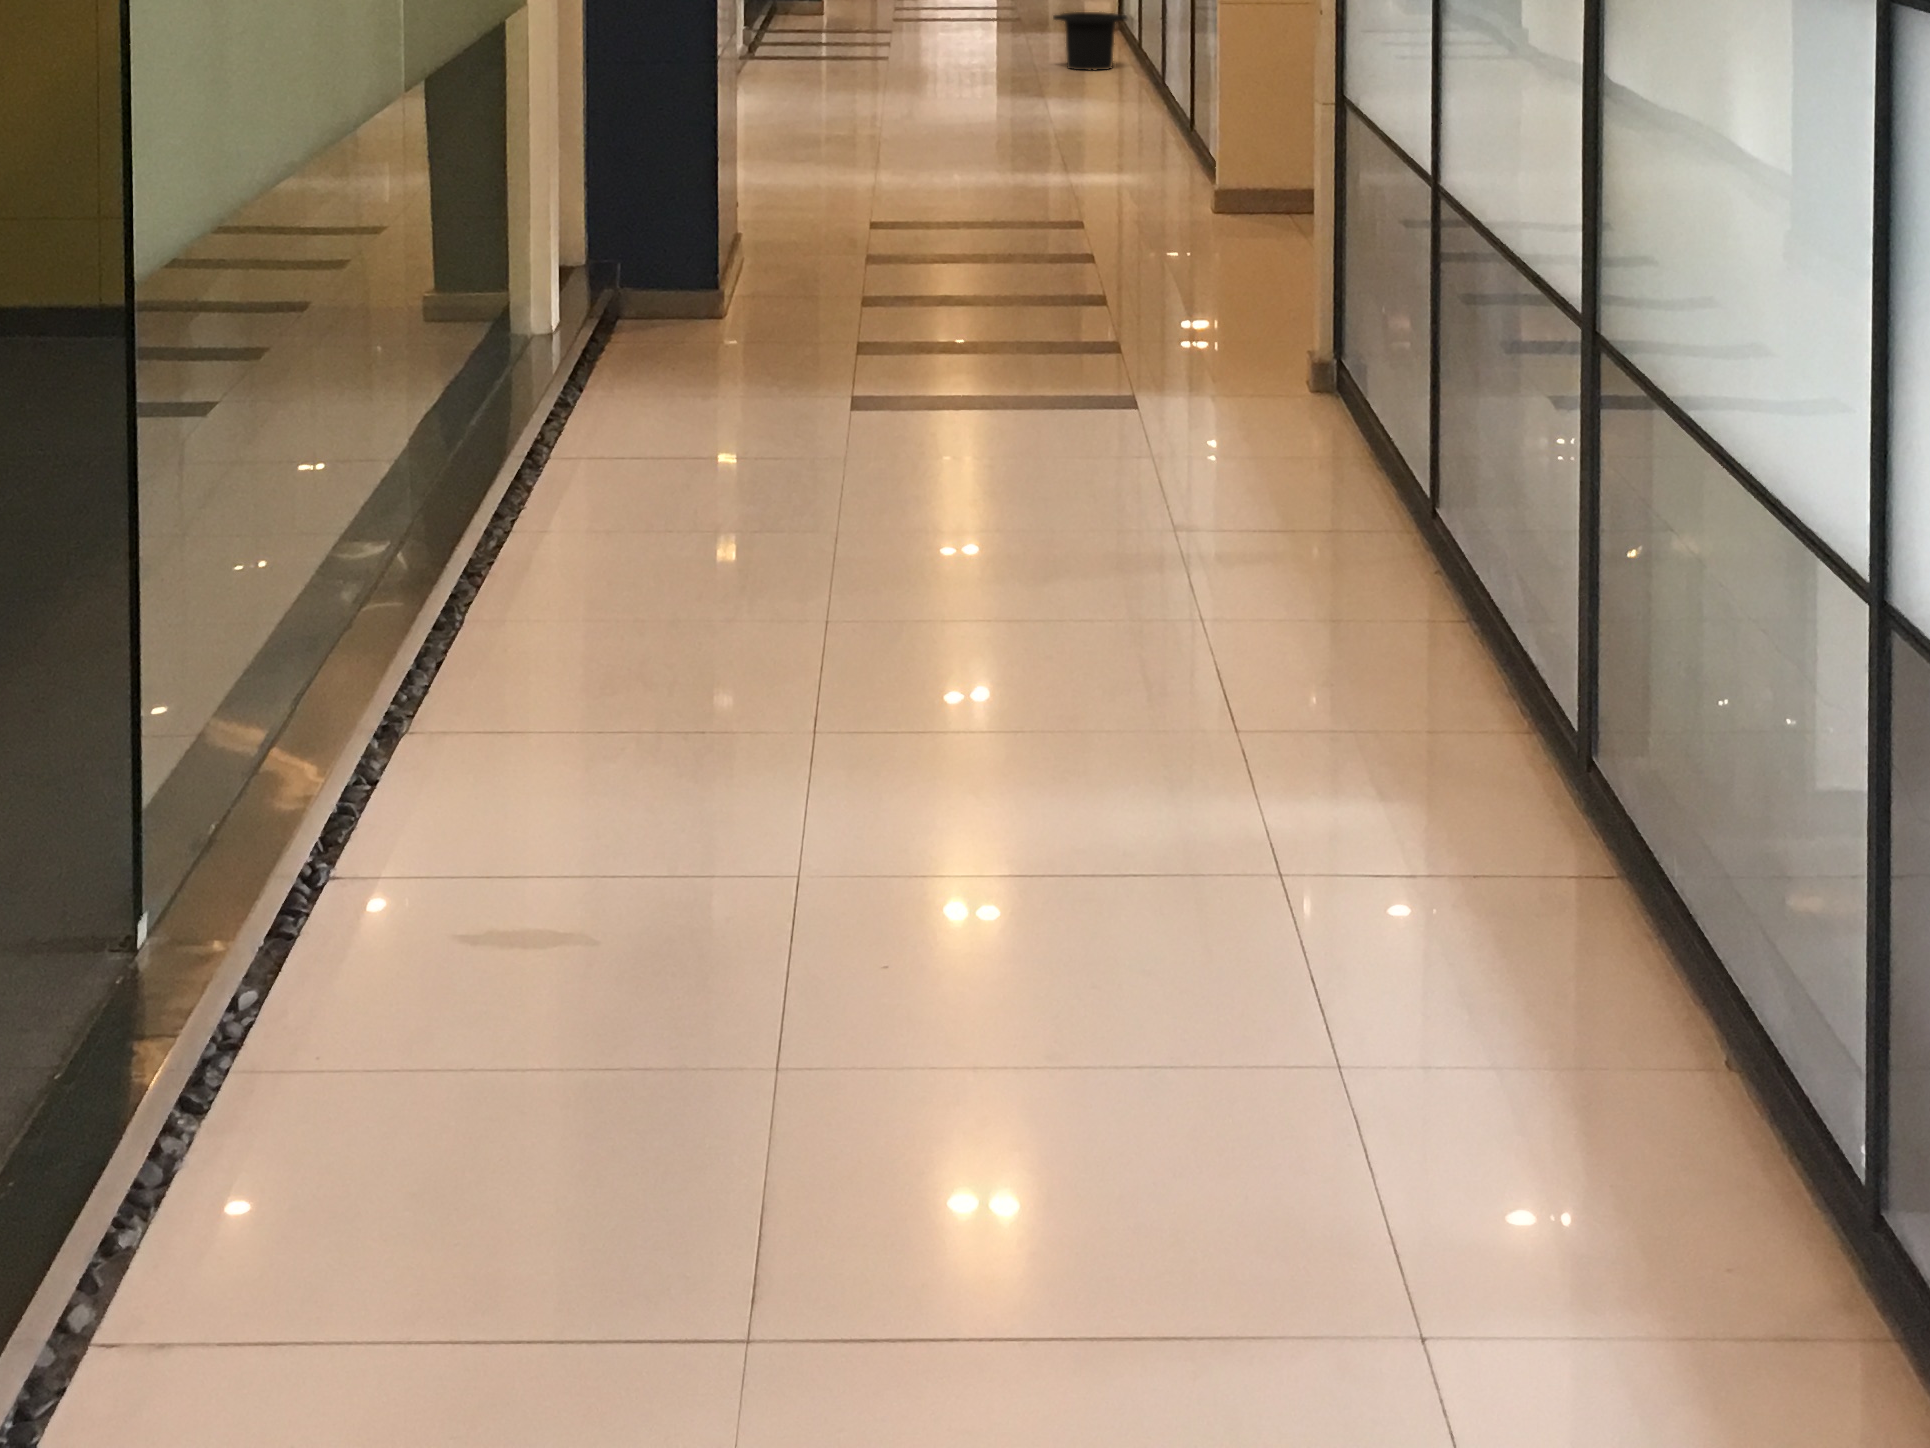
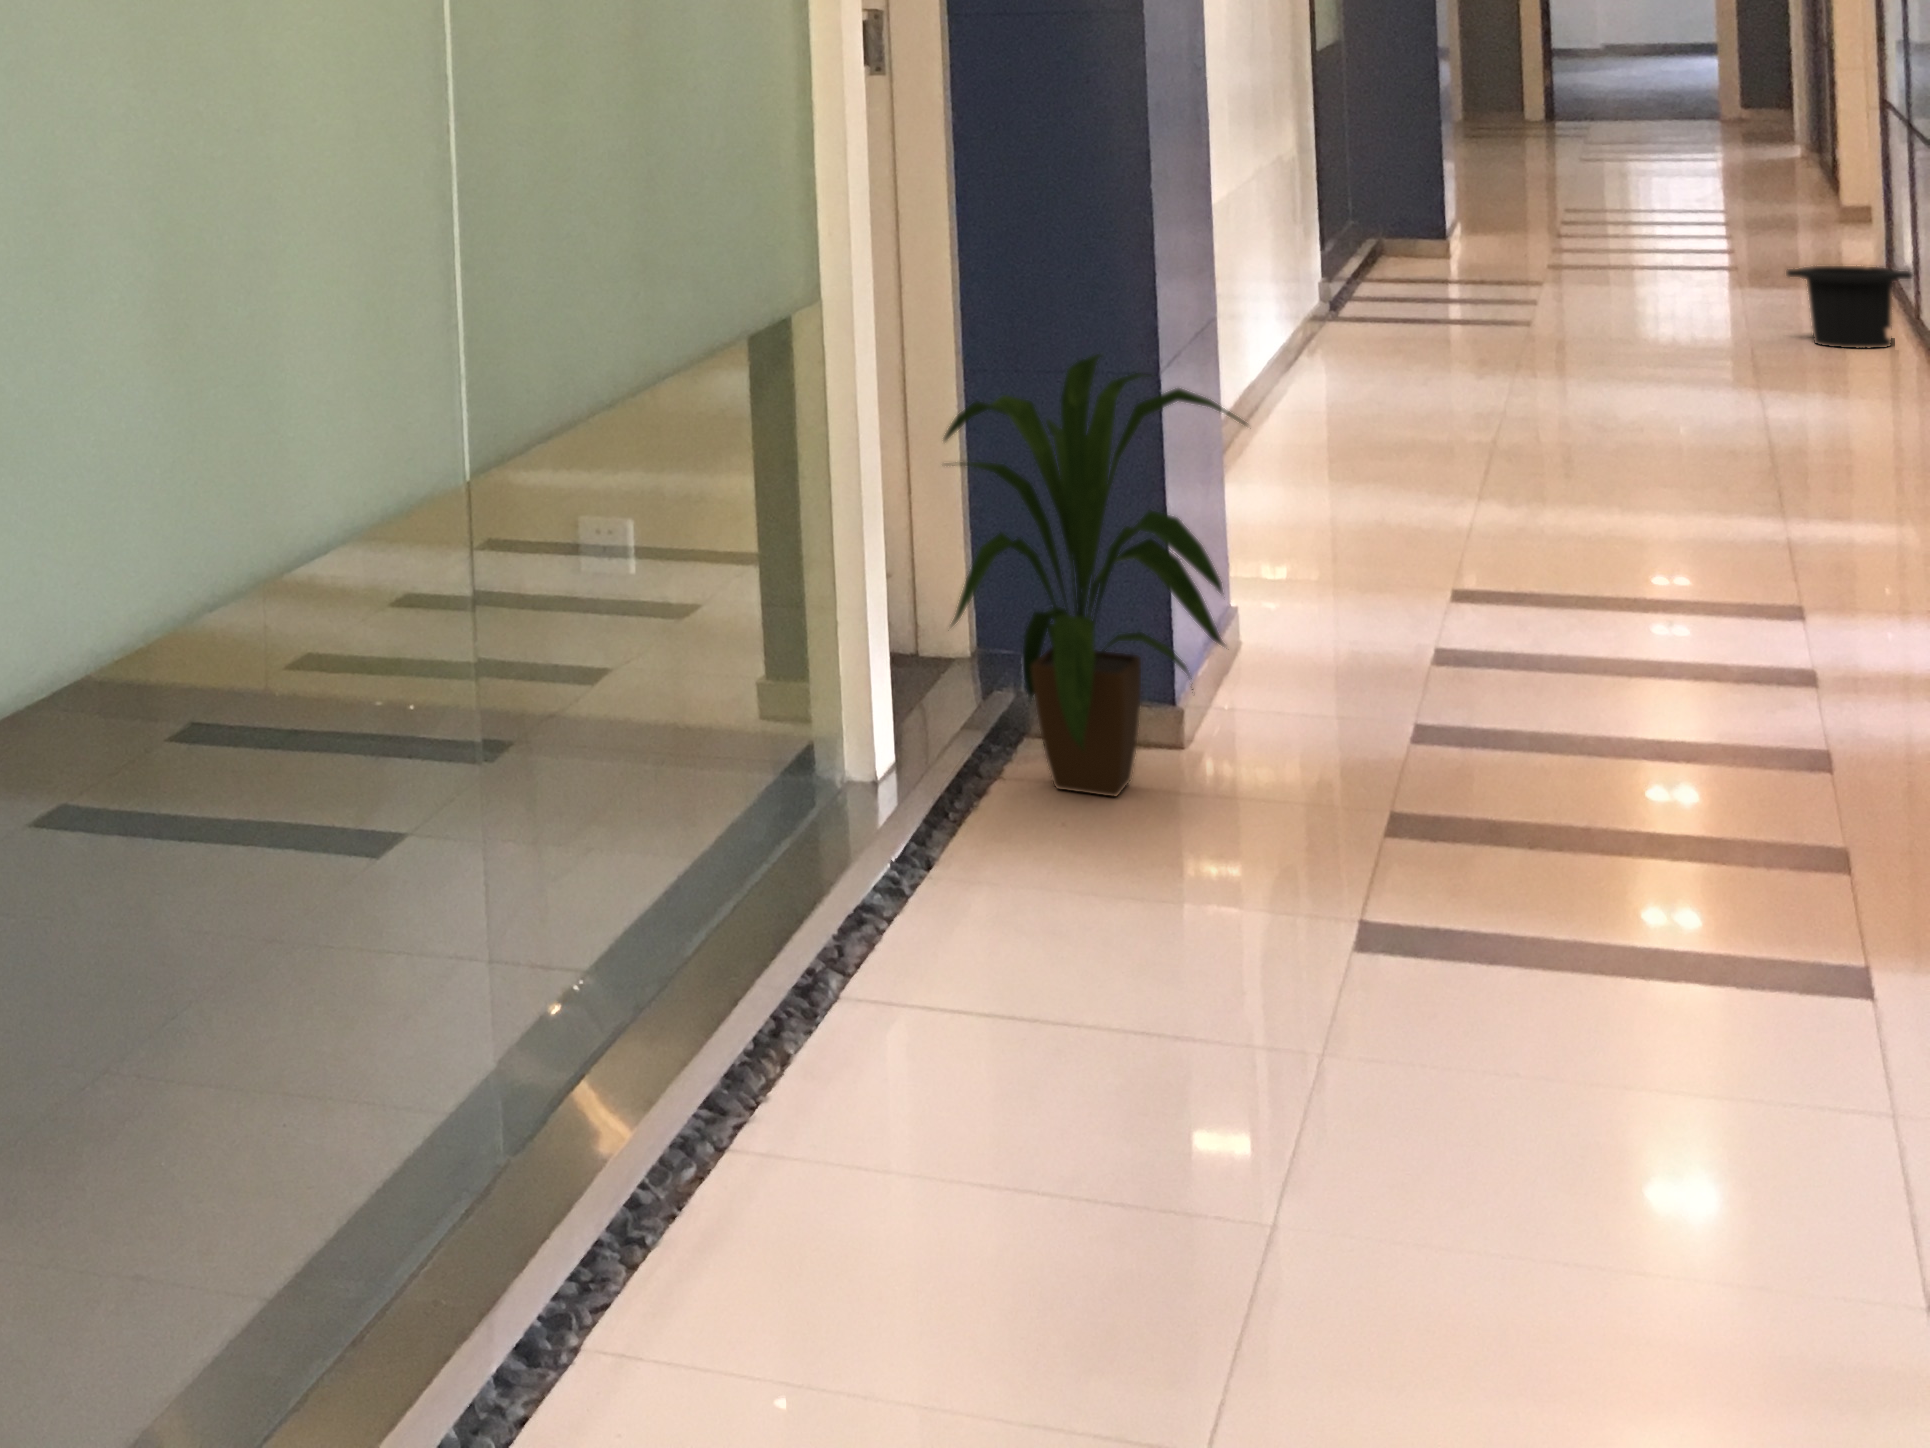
house plant: none [576,38,786,346] -> present [944,354,1246,796]

